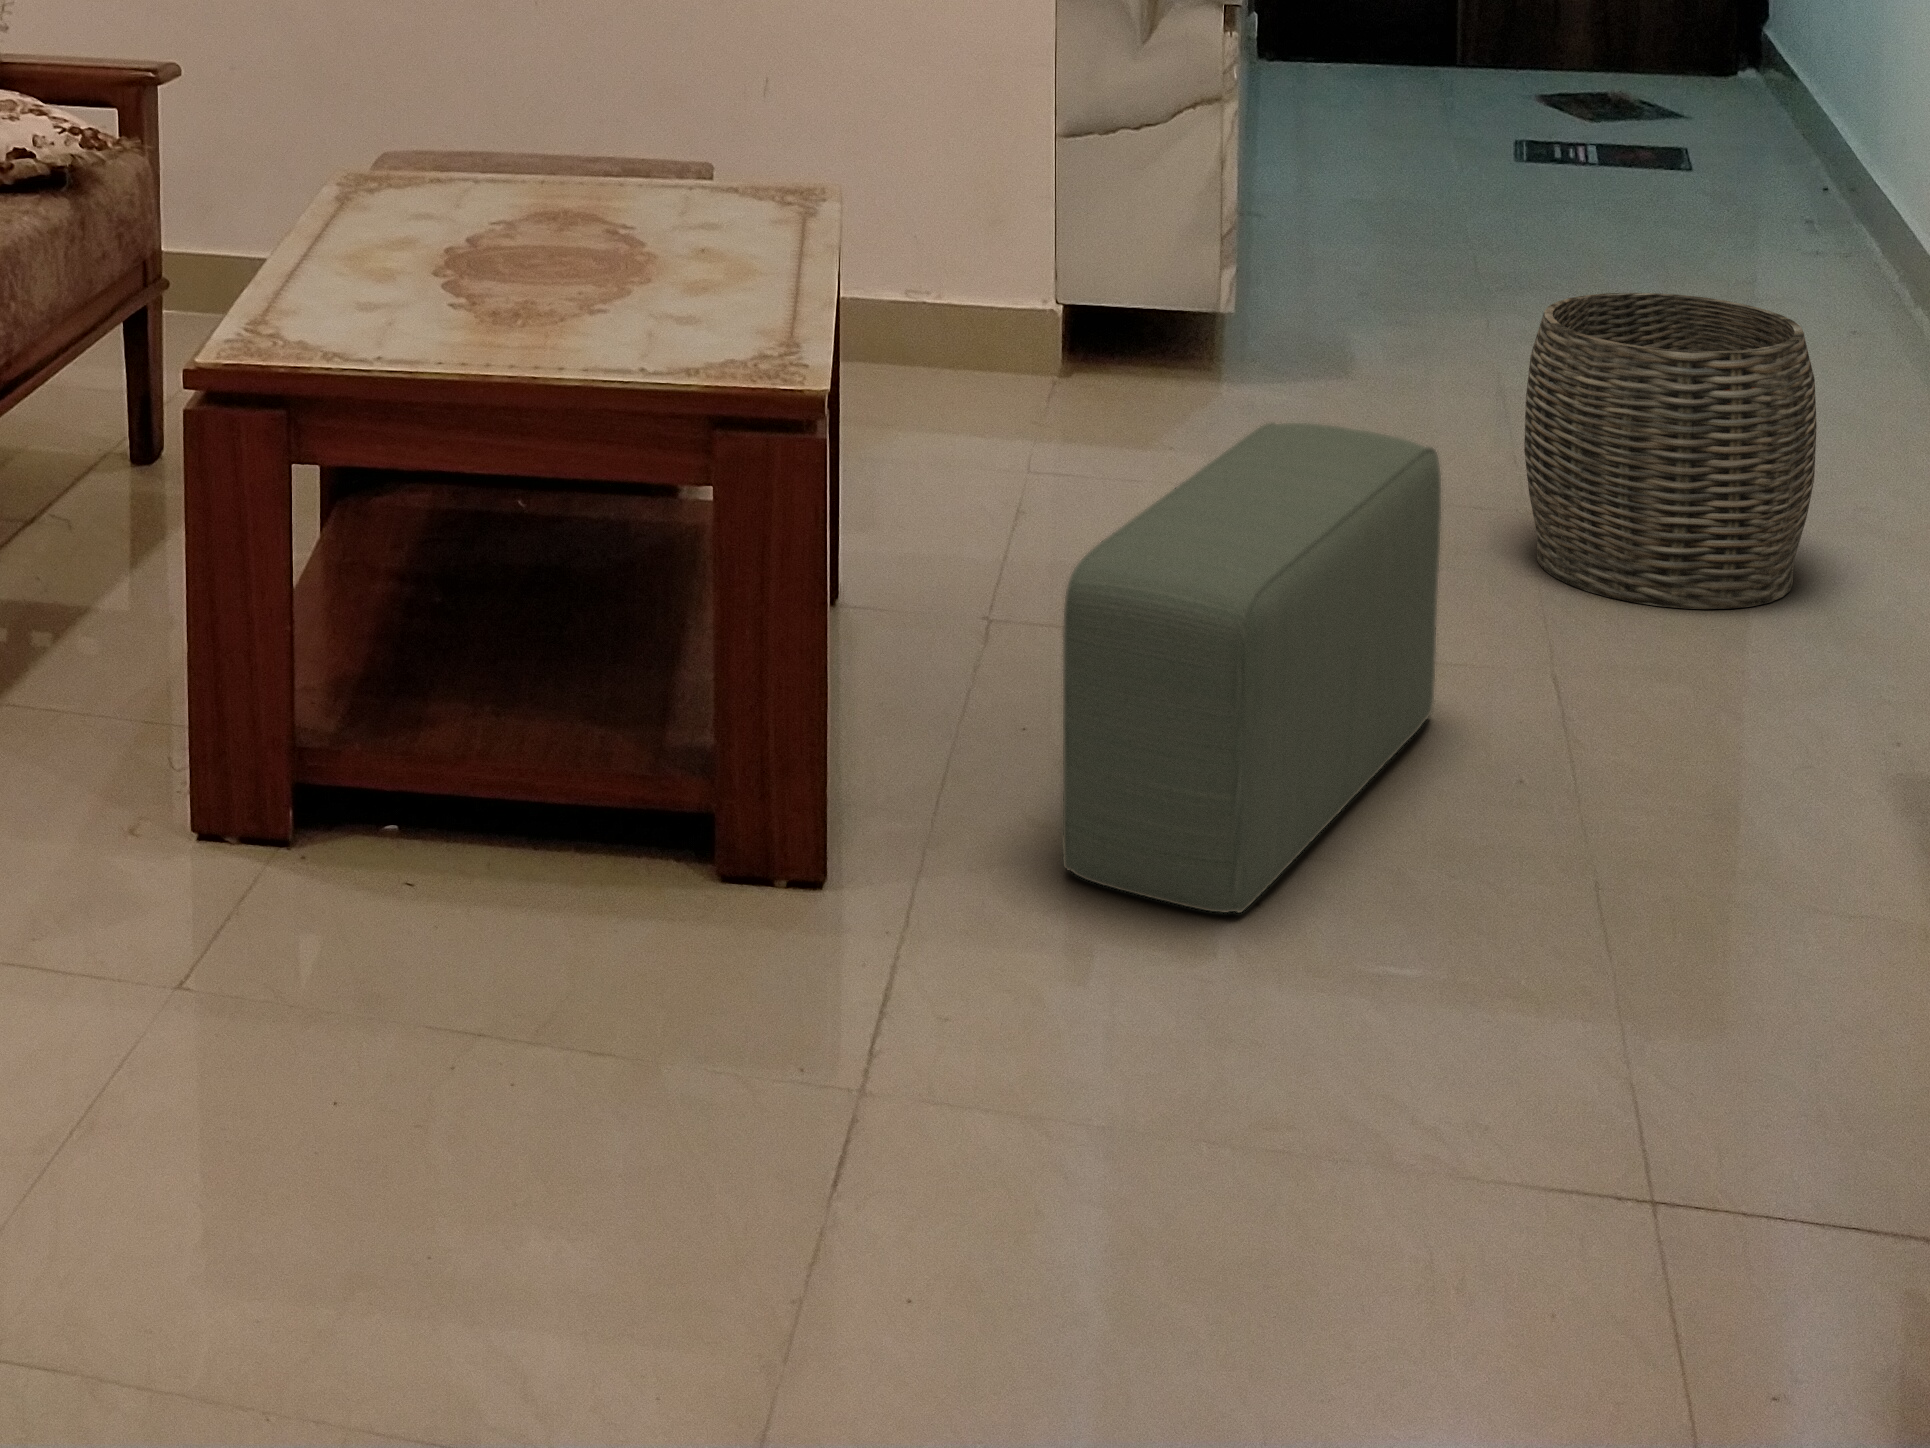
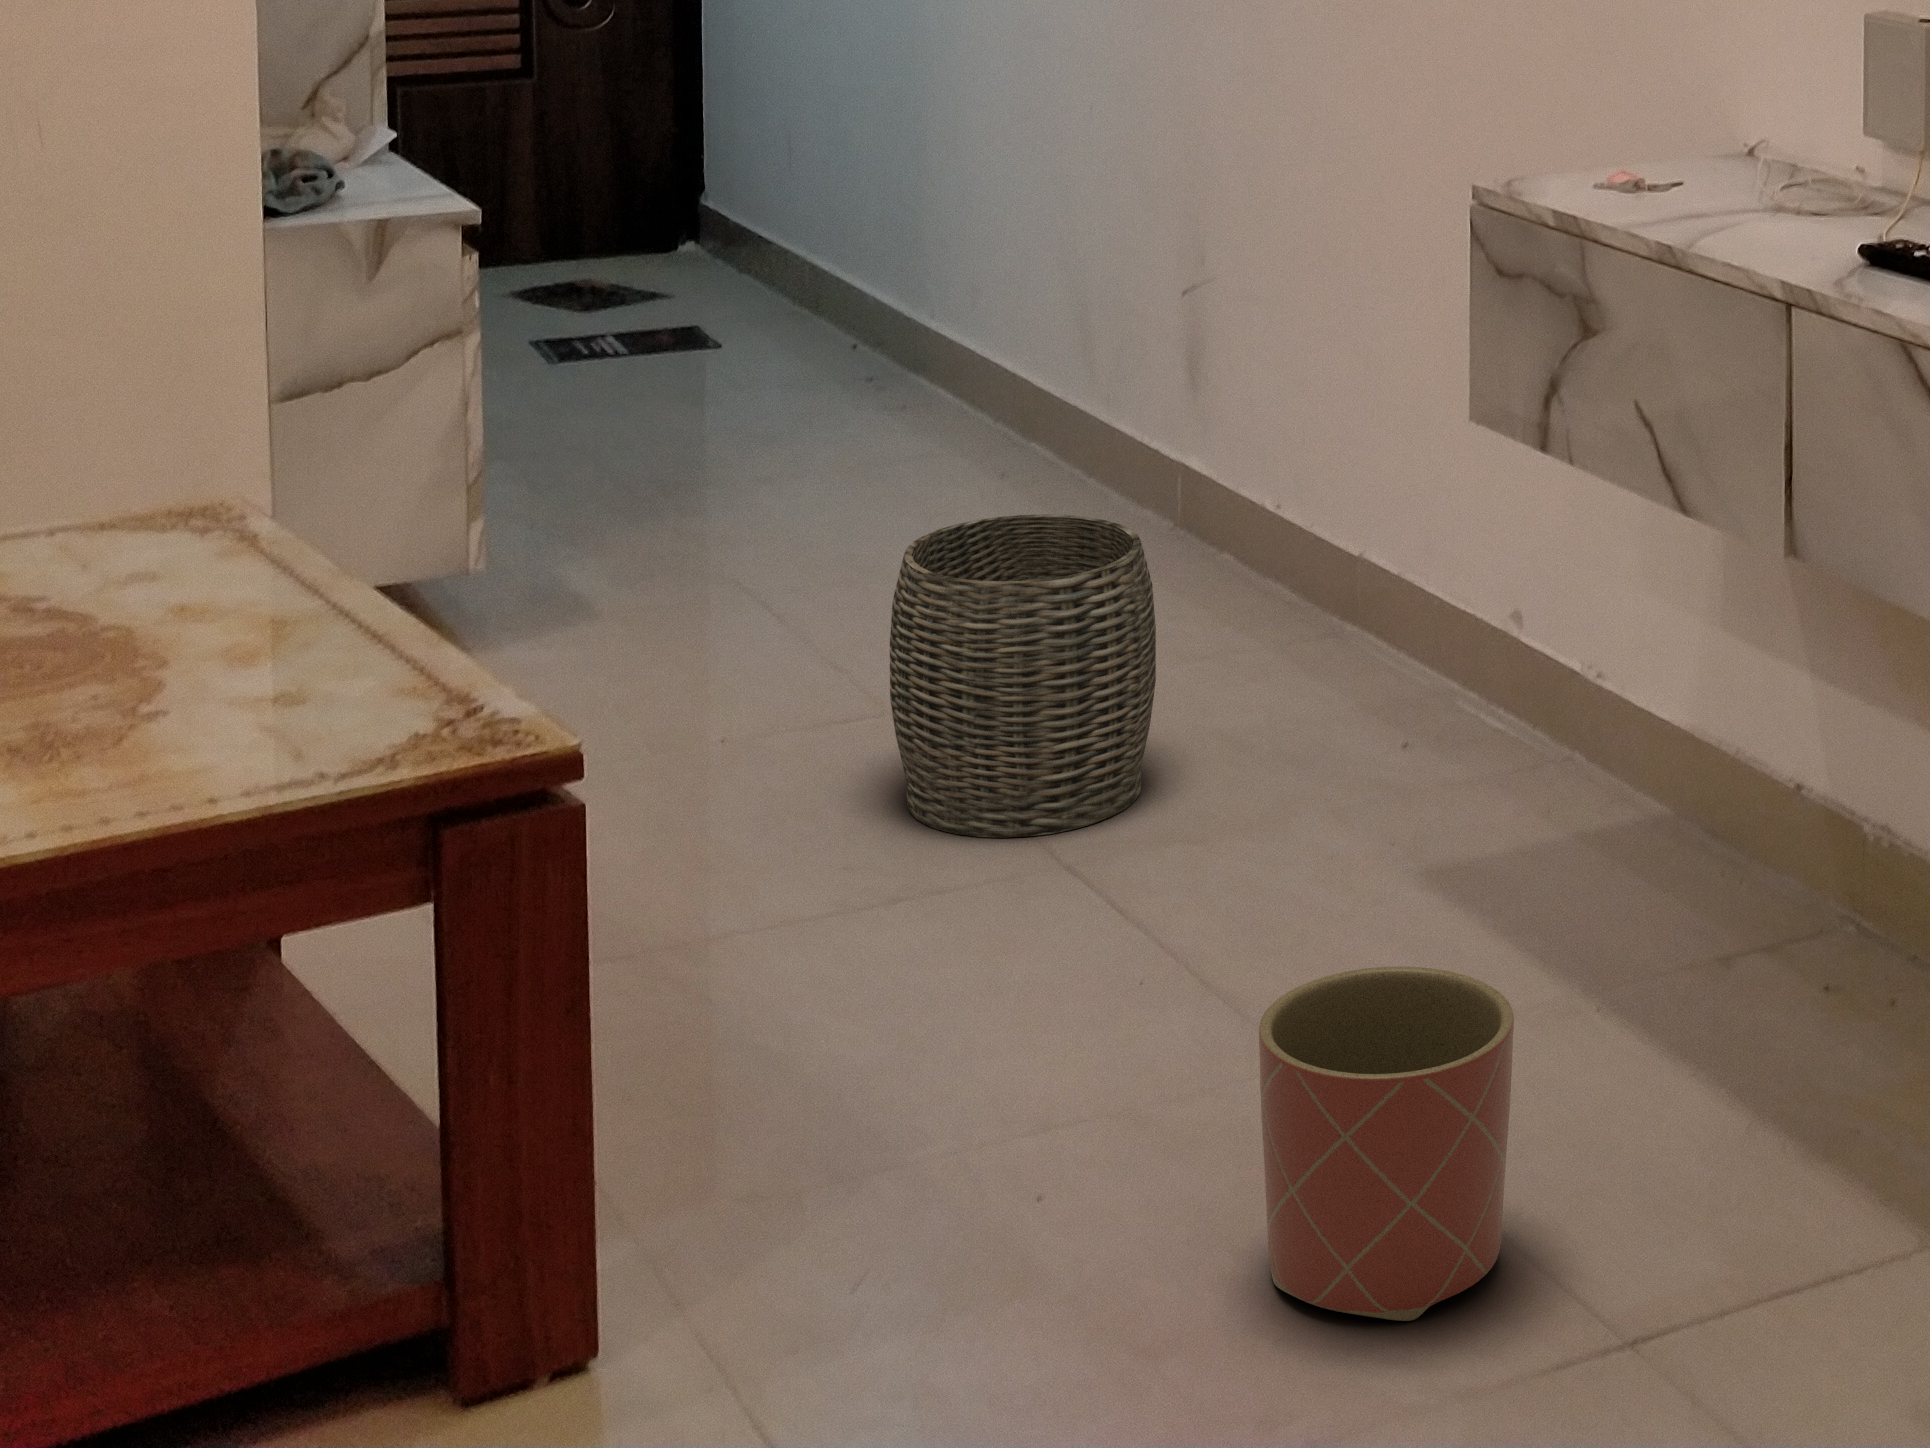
pouf: present [1063,423,1441,913] -> none [742,744,977,1353]
planter: none [1530,718,1819,1064] -> present [1259,966,1514,1321]

